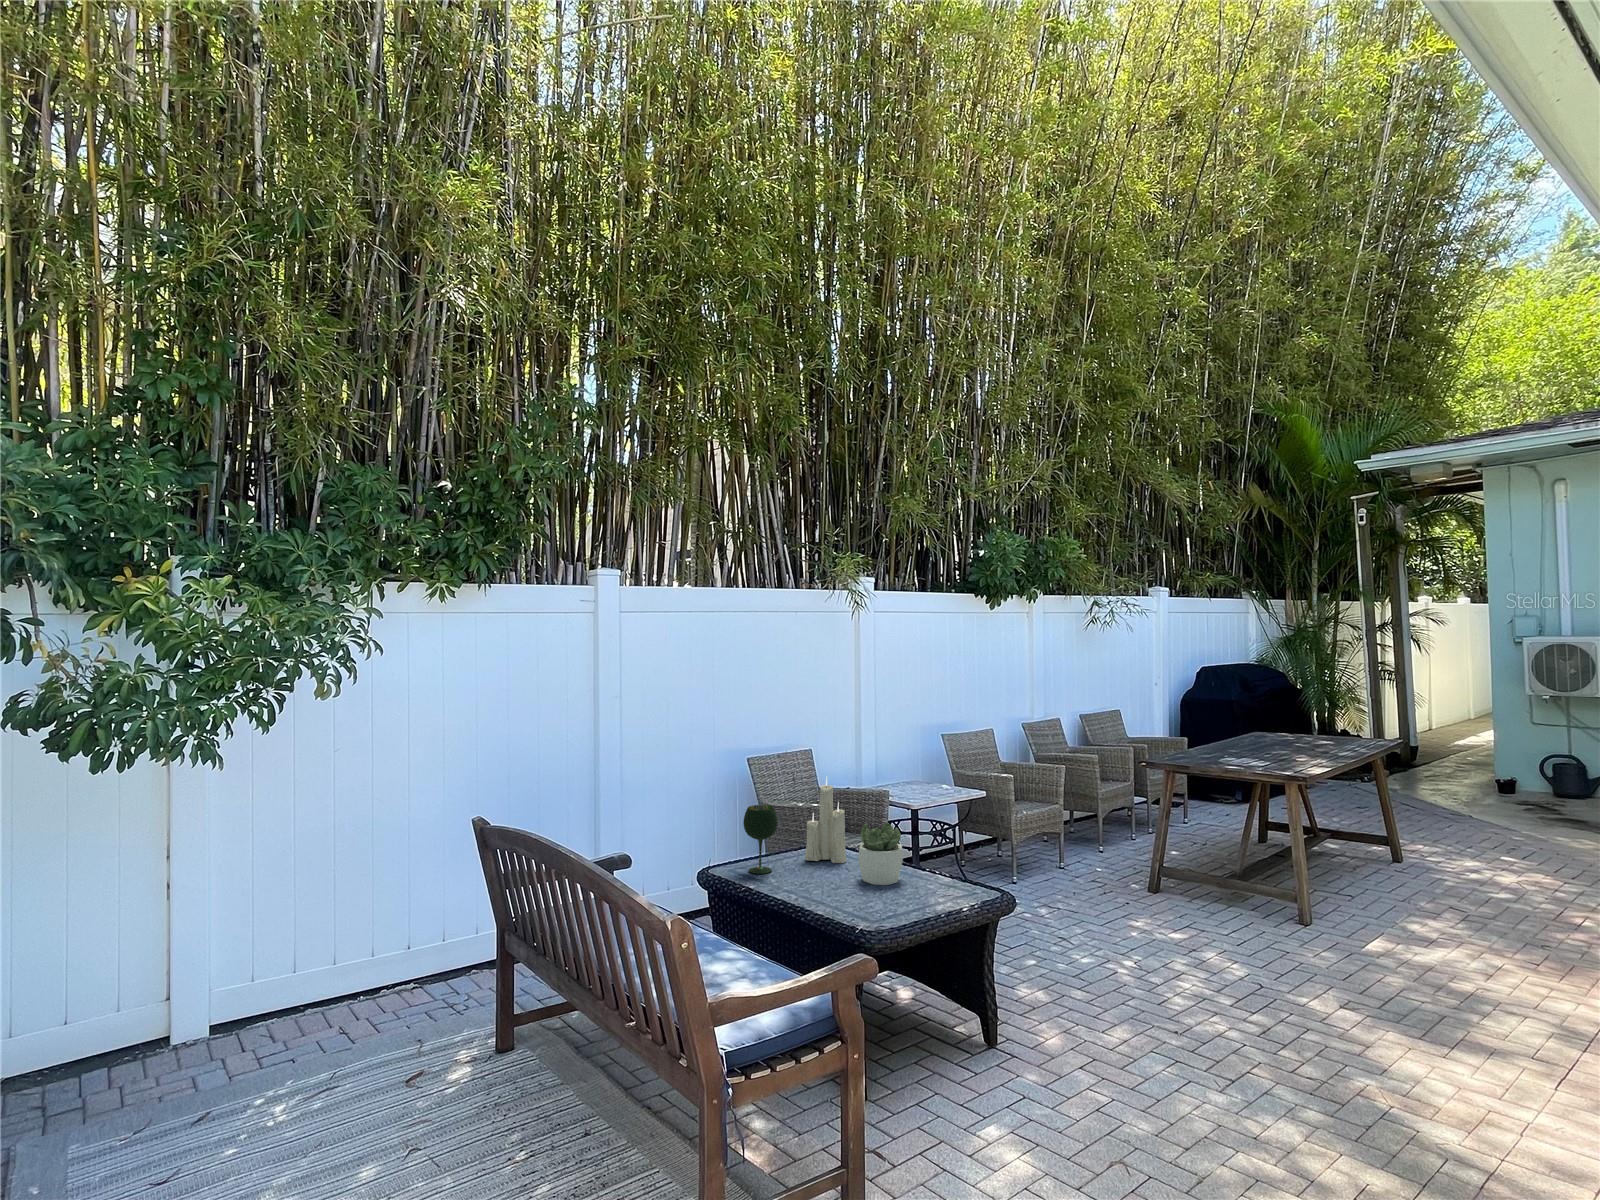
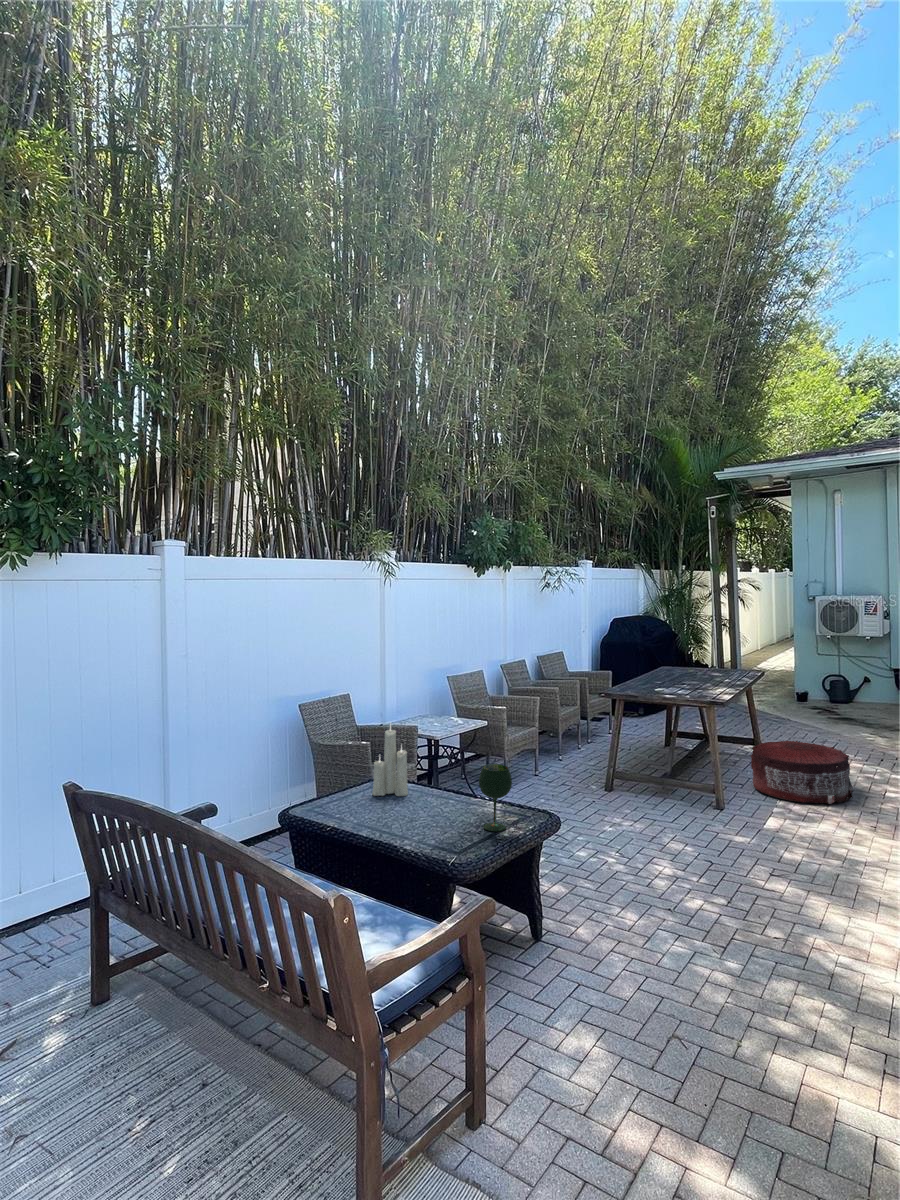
wine glass: present [743,805,778,874] -> present [479,764,512,832]
succulent plant: present [858,822,903,885] -> none [427,761,466,815]
pouf: none [1367,838,1525,932] -> present [751,741,853,804]

